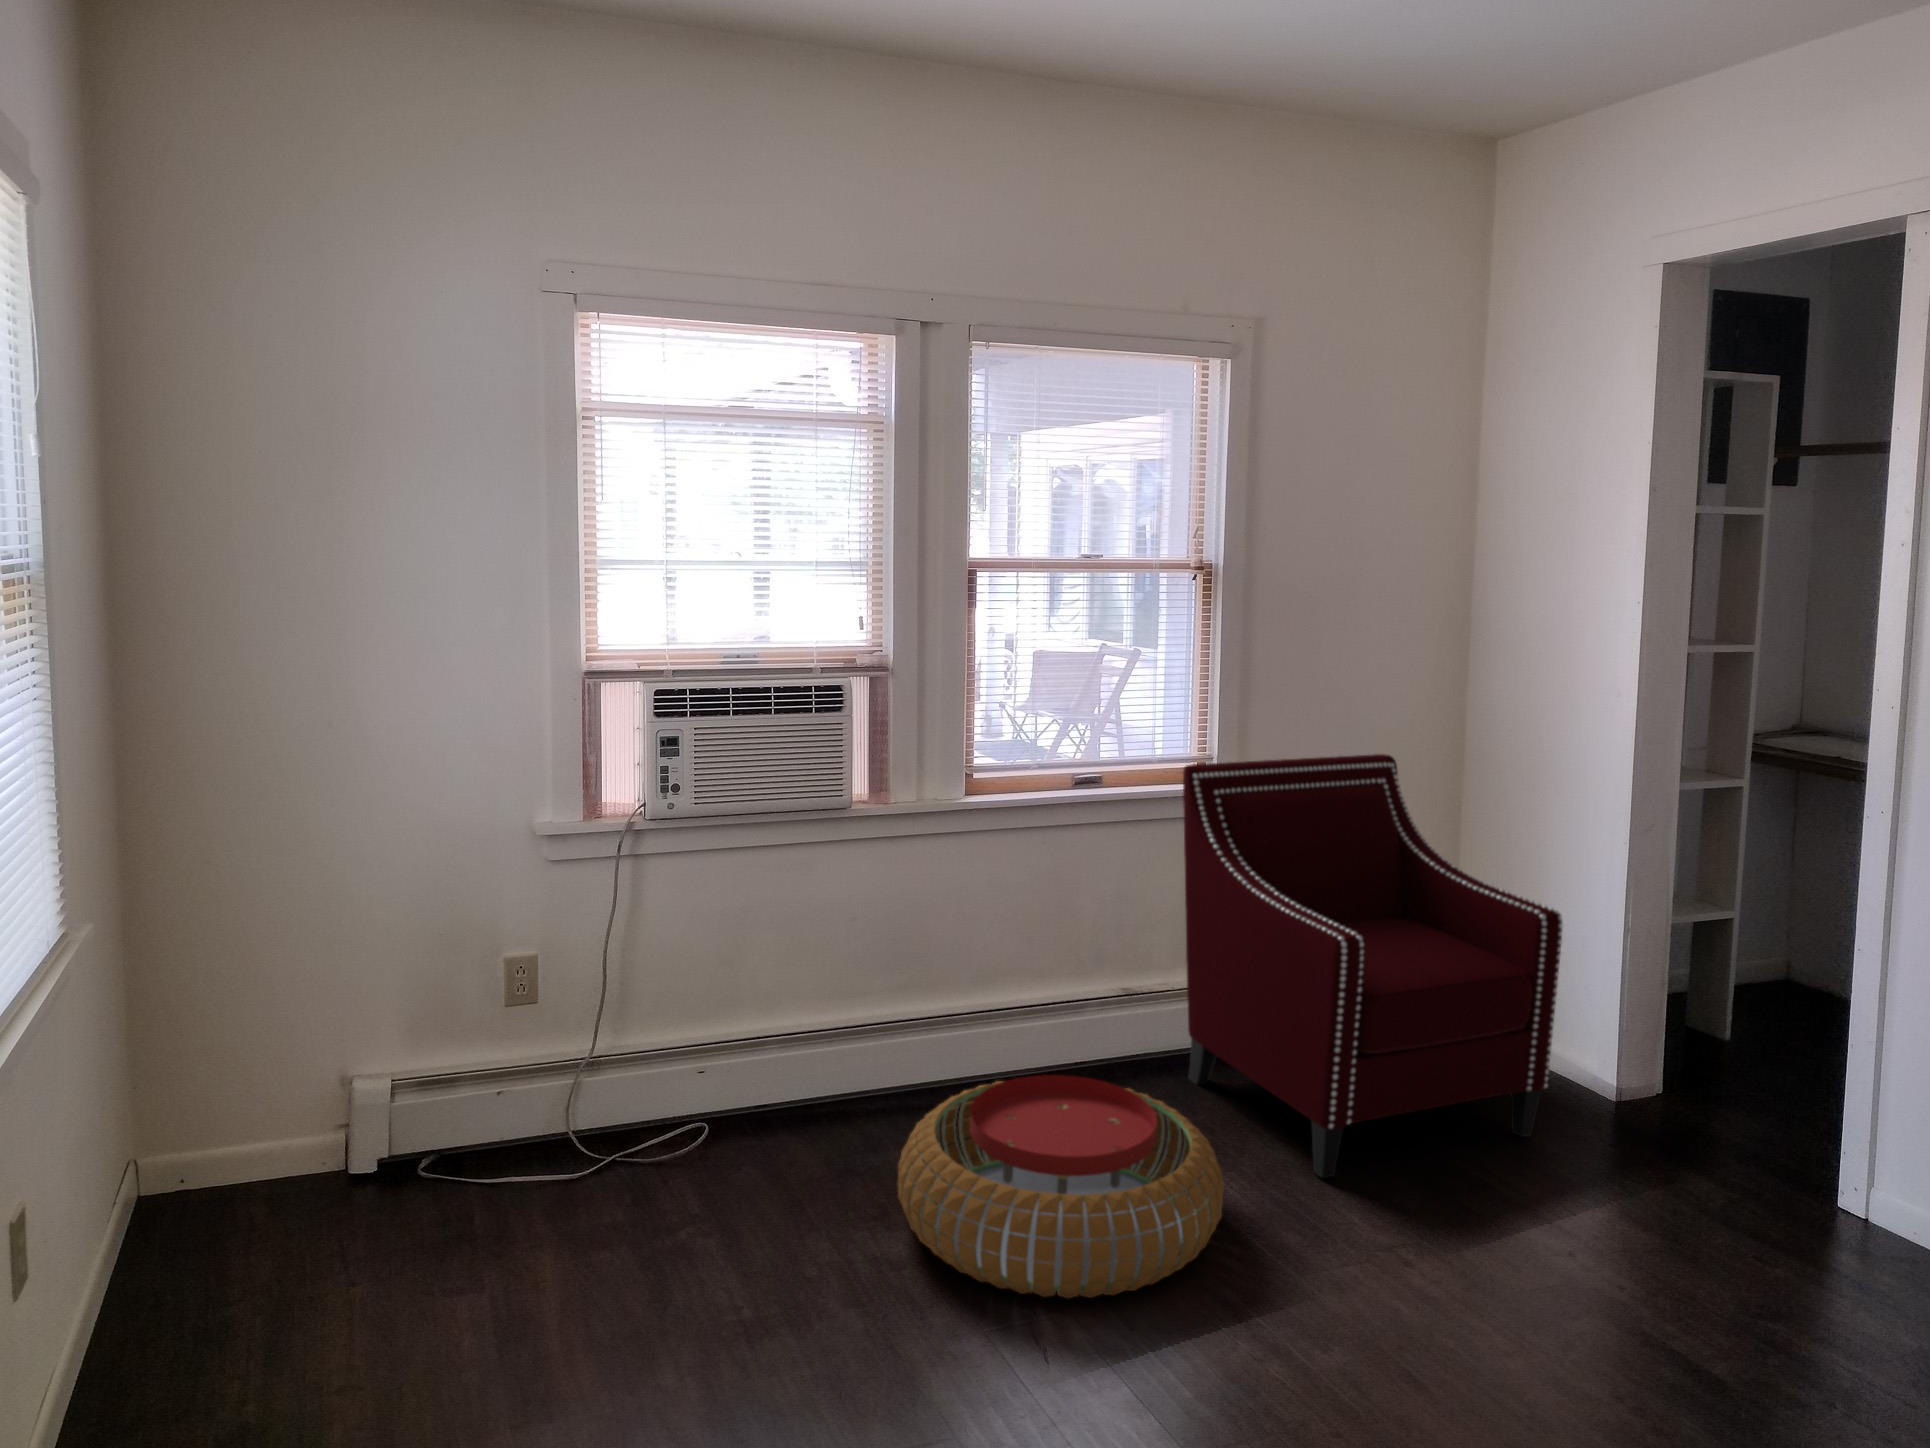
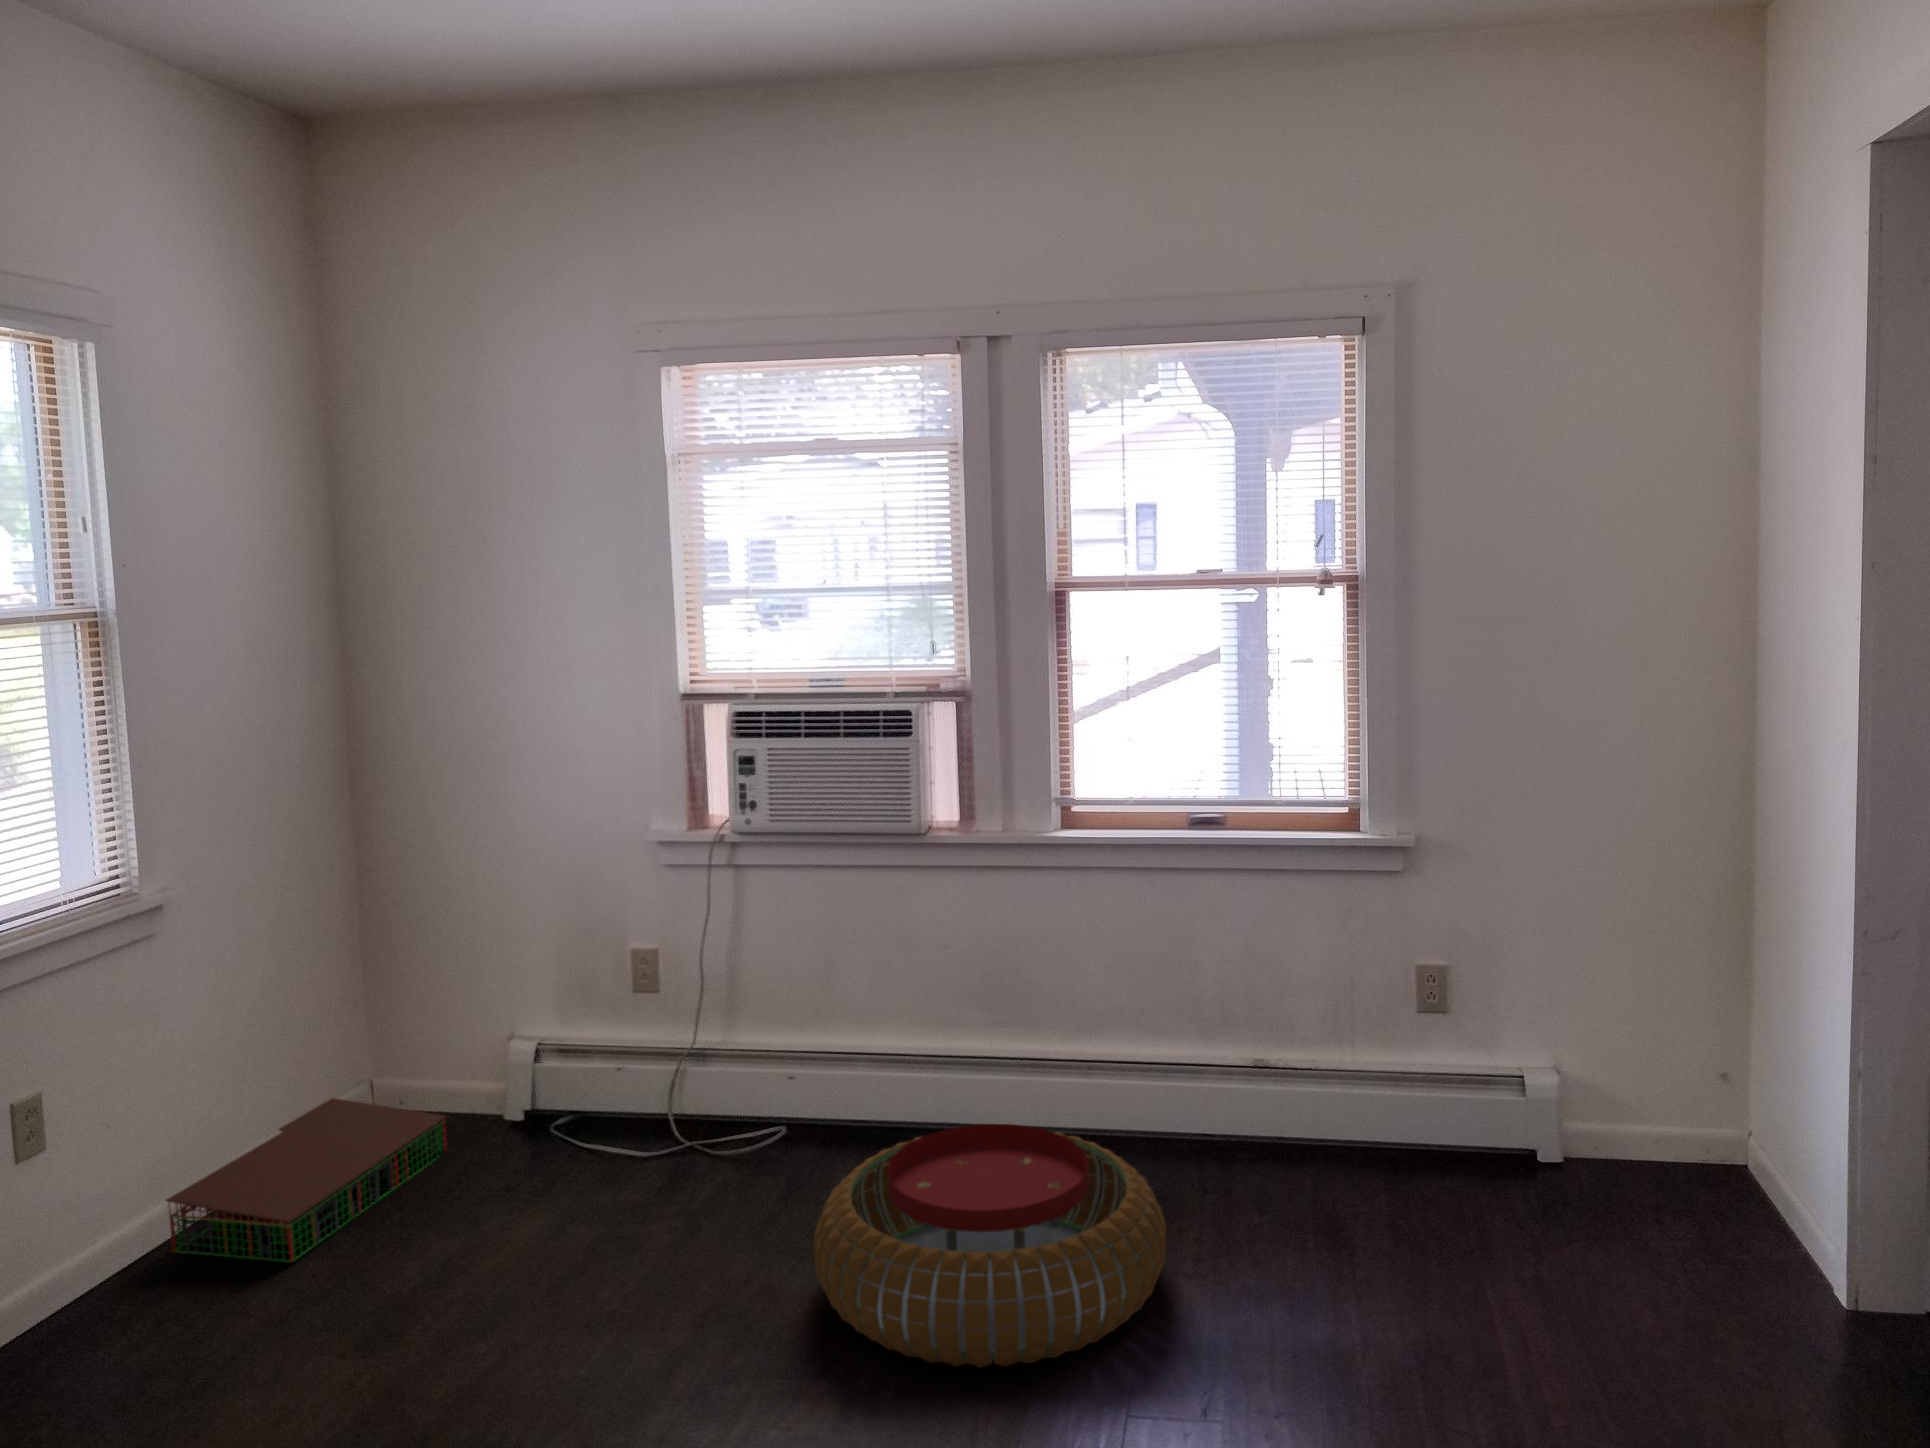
armchair: present [1183,754,1563,1178] -> none [1298,805,1712,1322]
storage bin: none [81,1182,318,1419] -> present [166,1098,447,1262]

